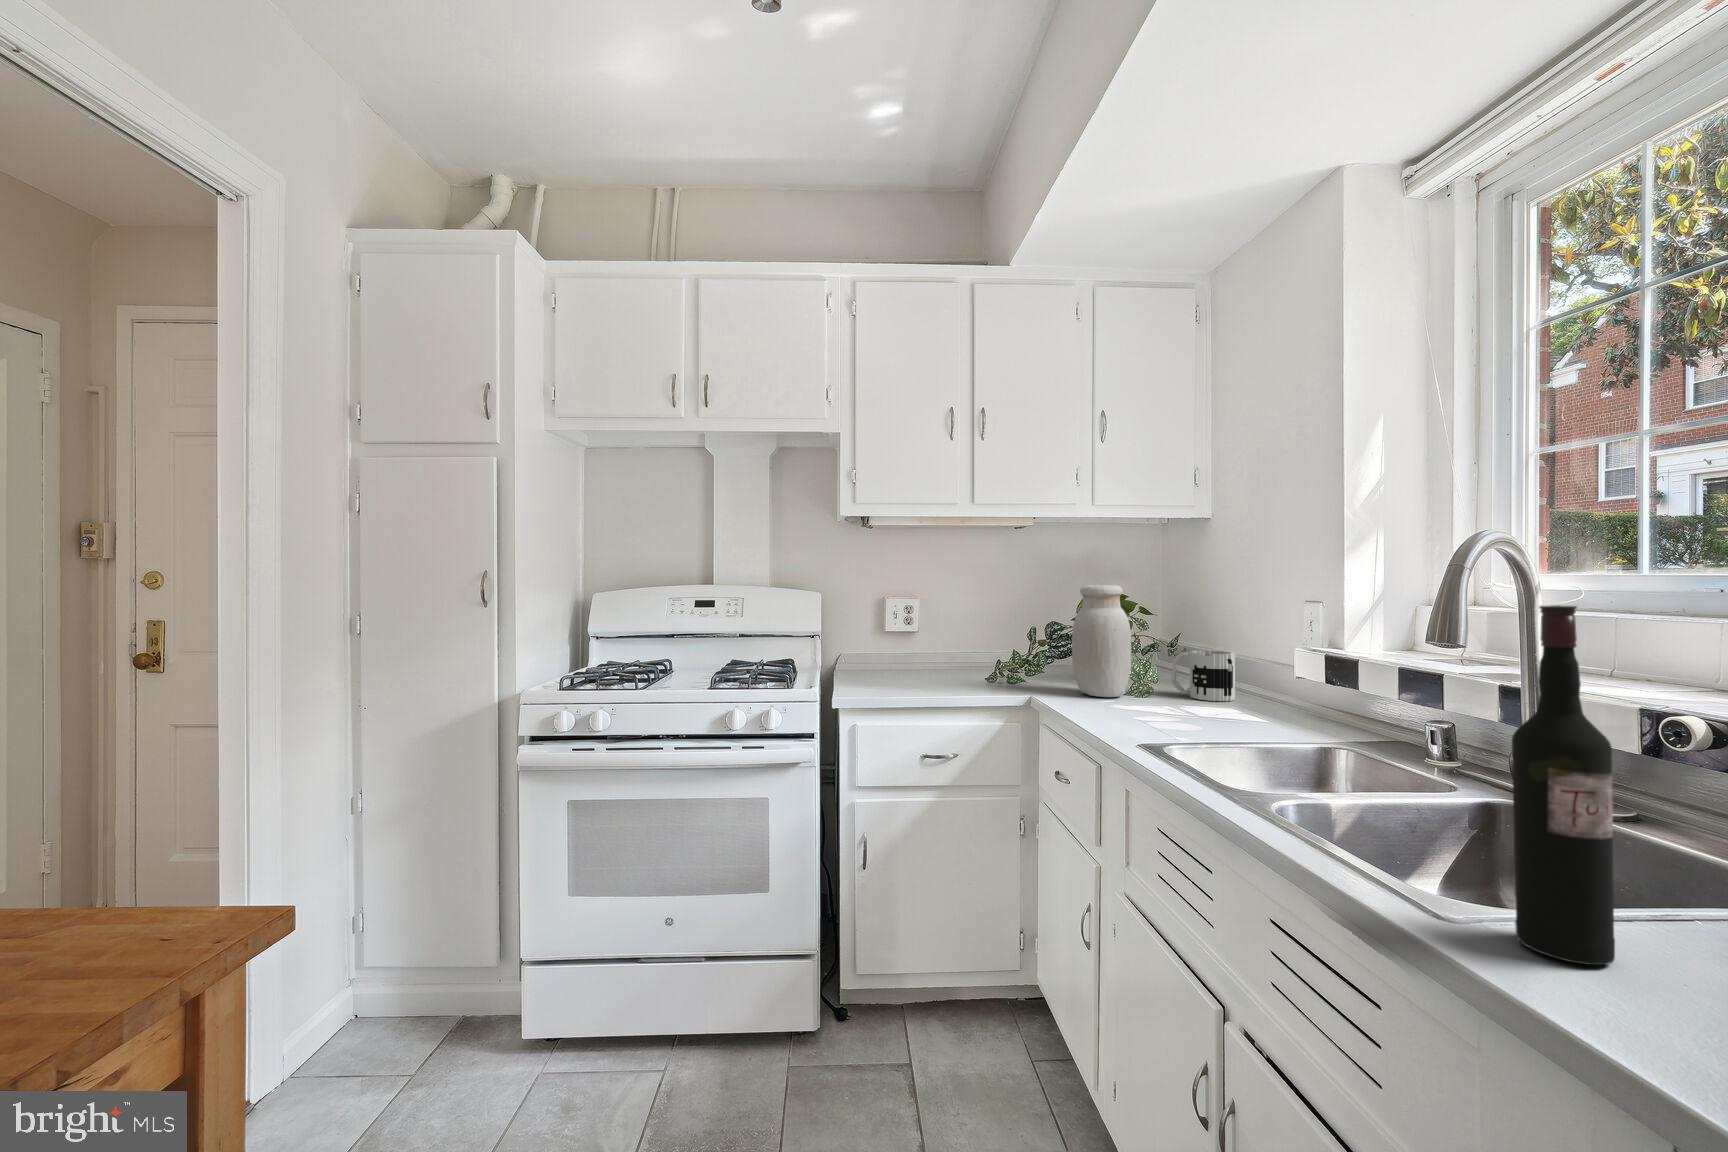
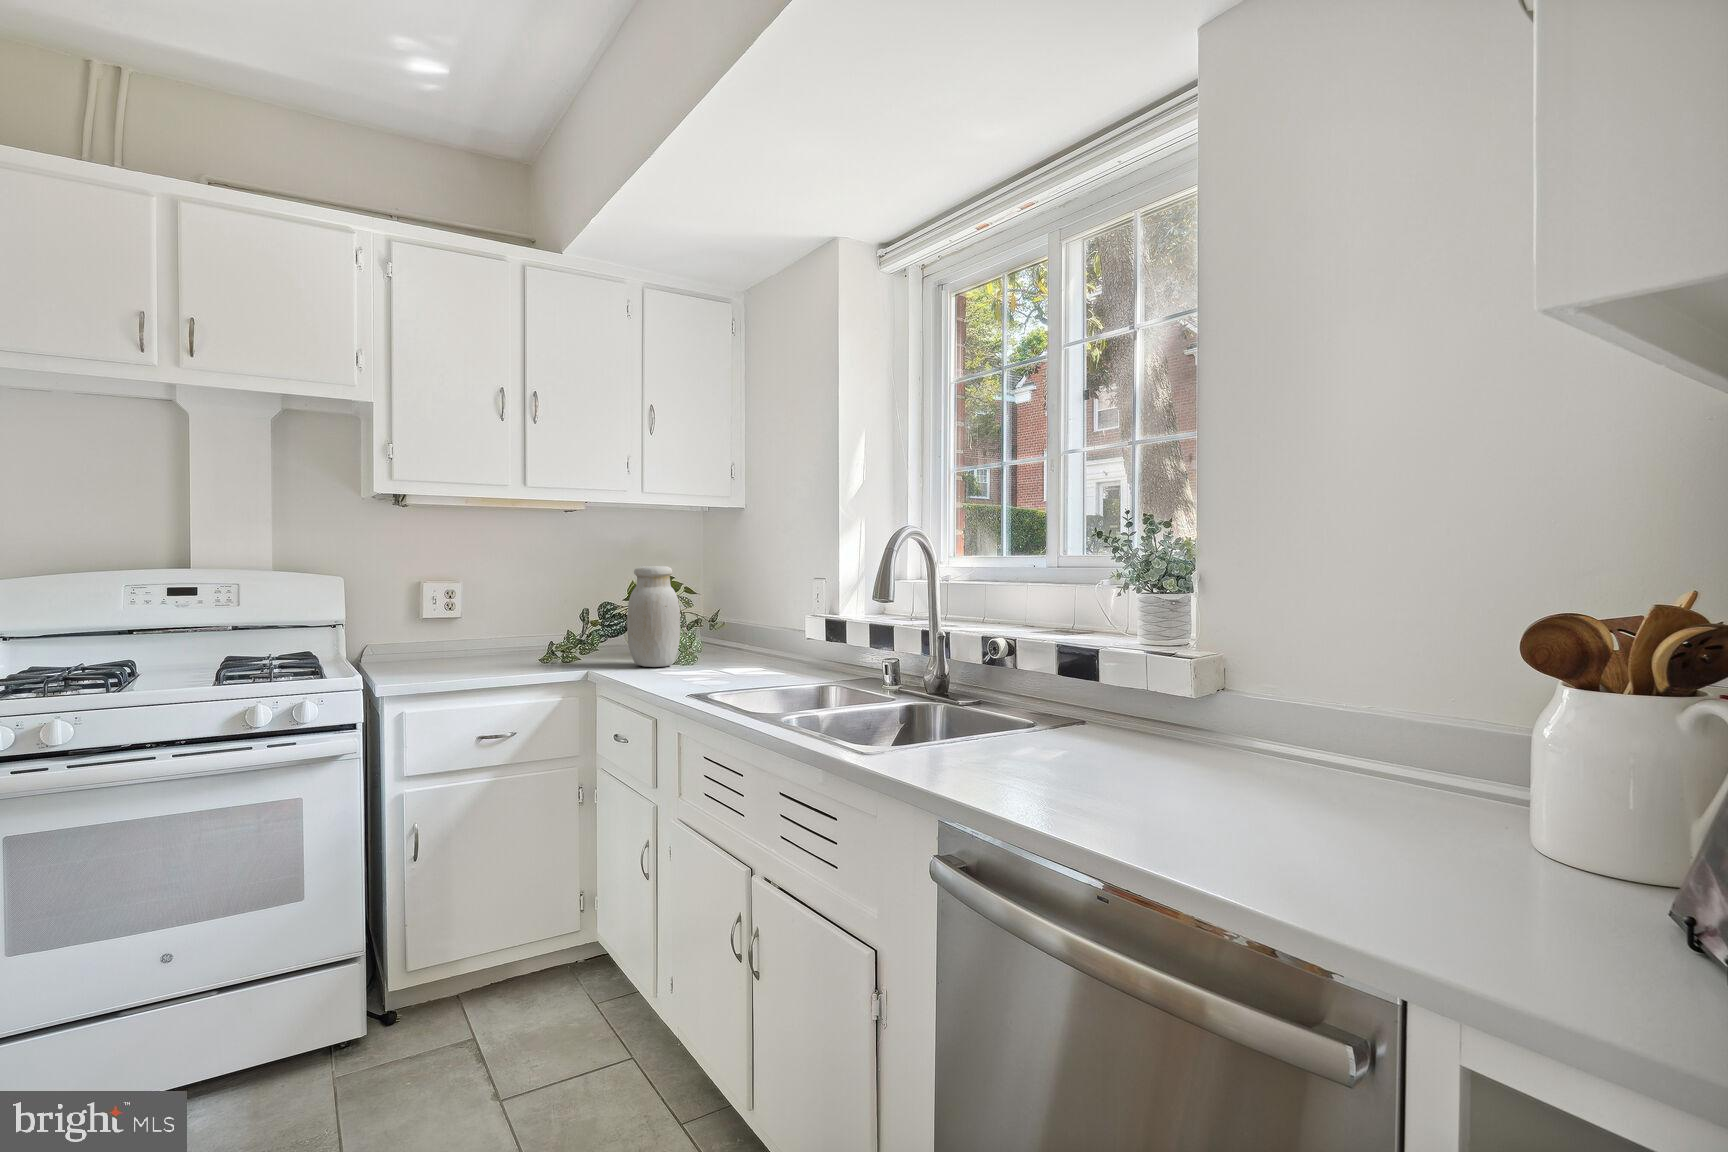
wine bottle: present [1512,605,1615,965] -> none [896,572,938,762]
mug: present [1172,650,1235,701] -> none [714,622,764,663]

